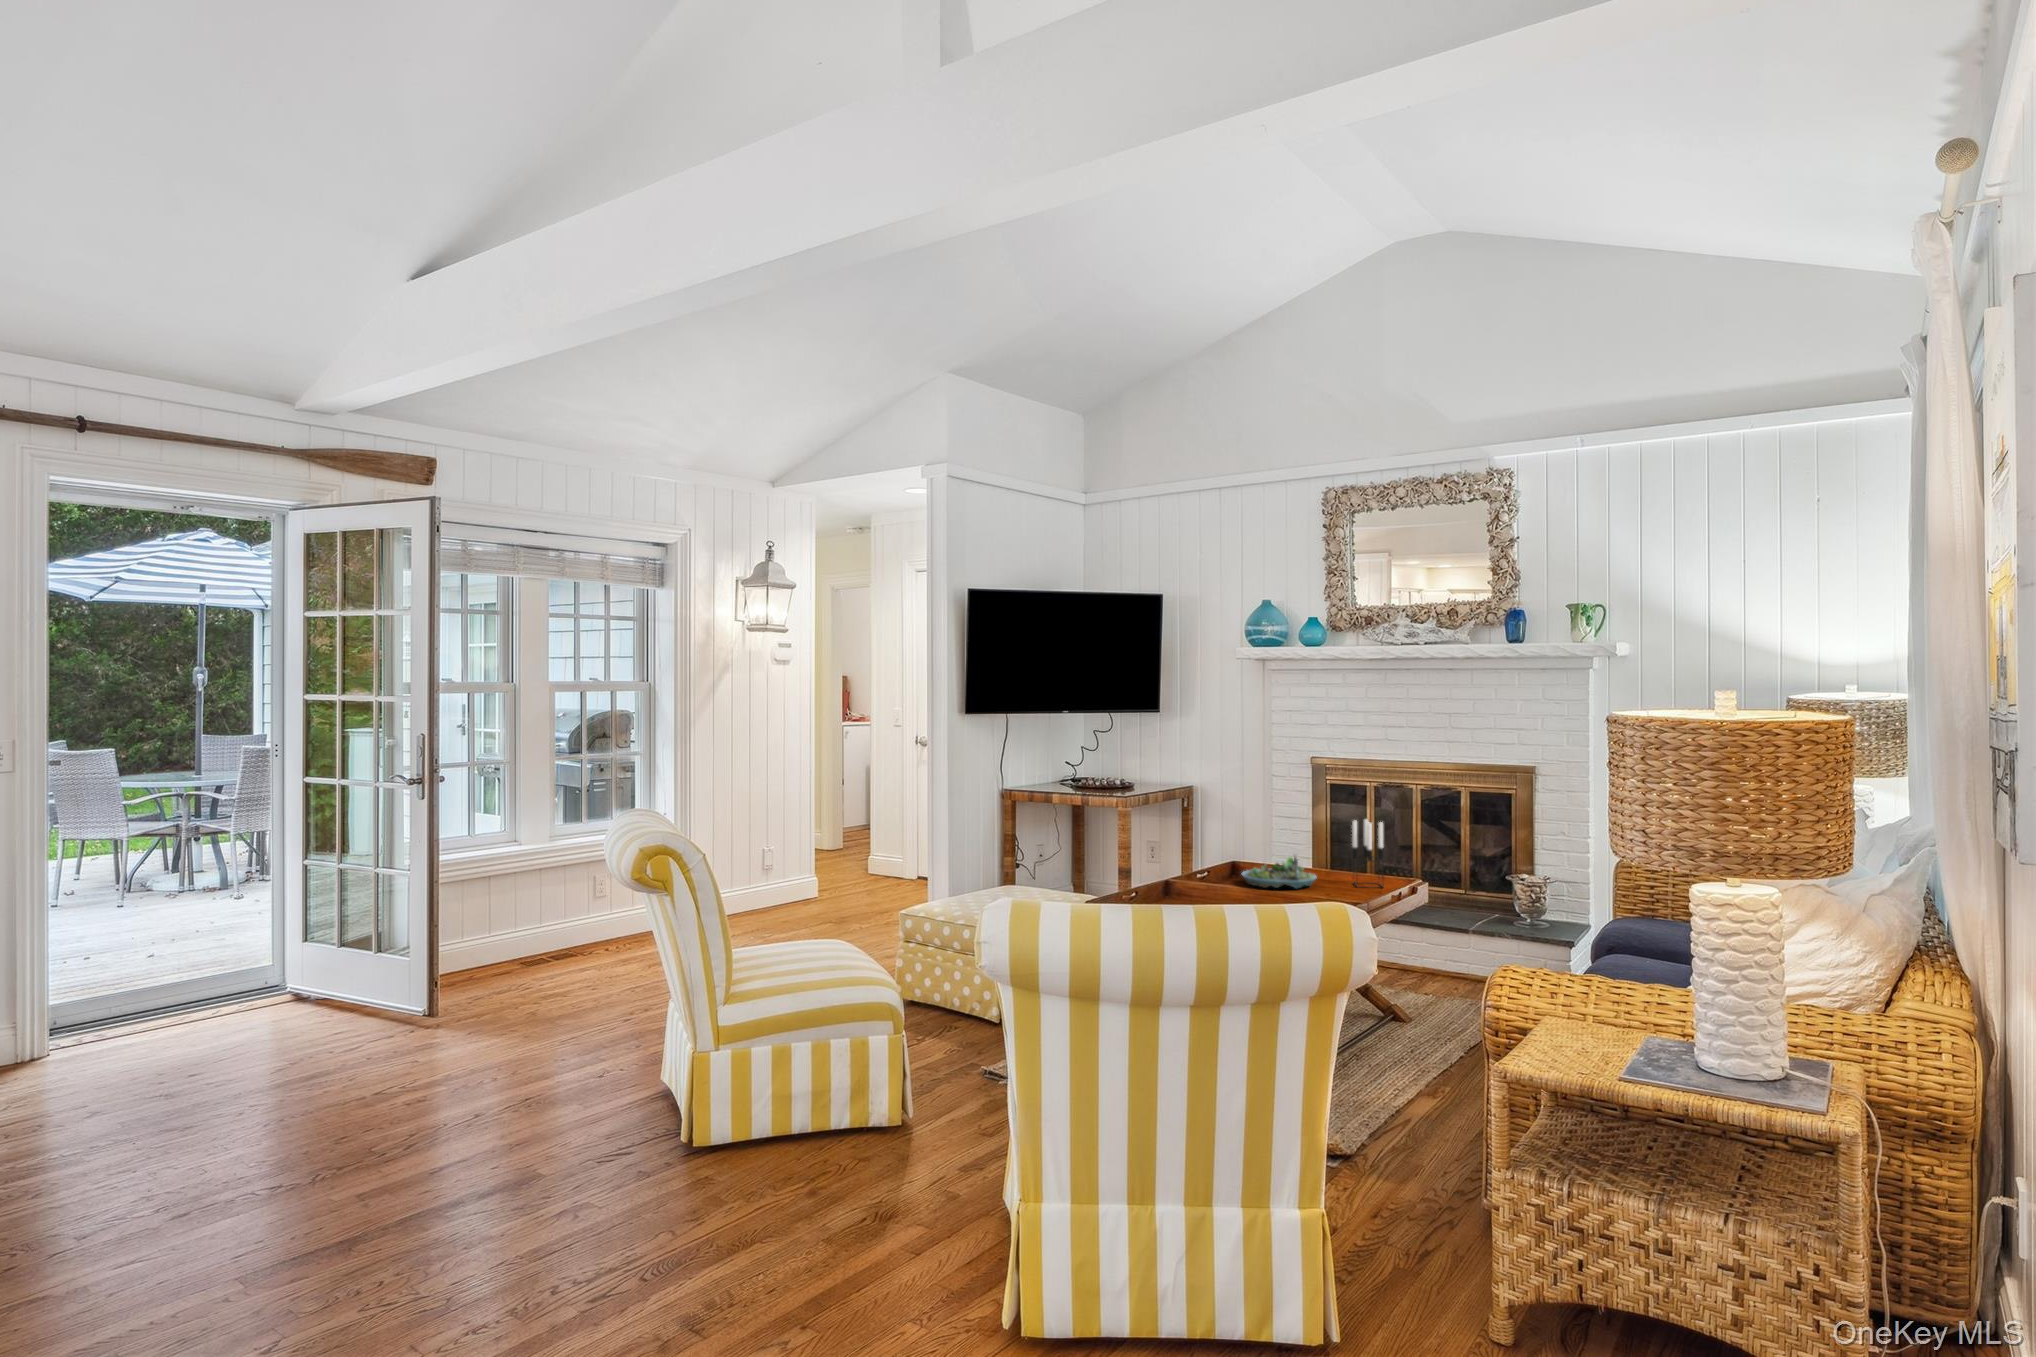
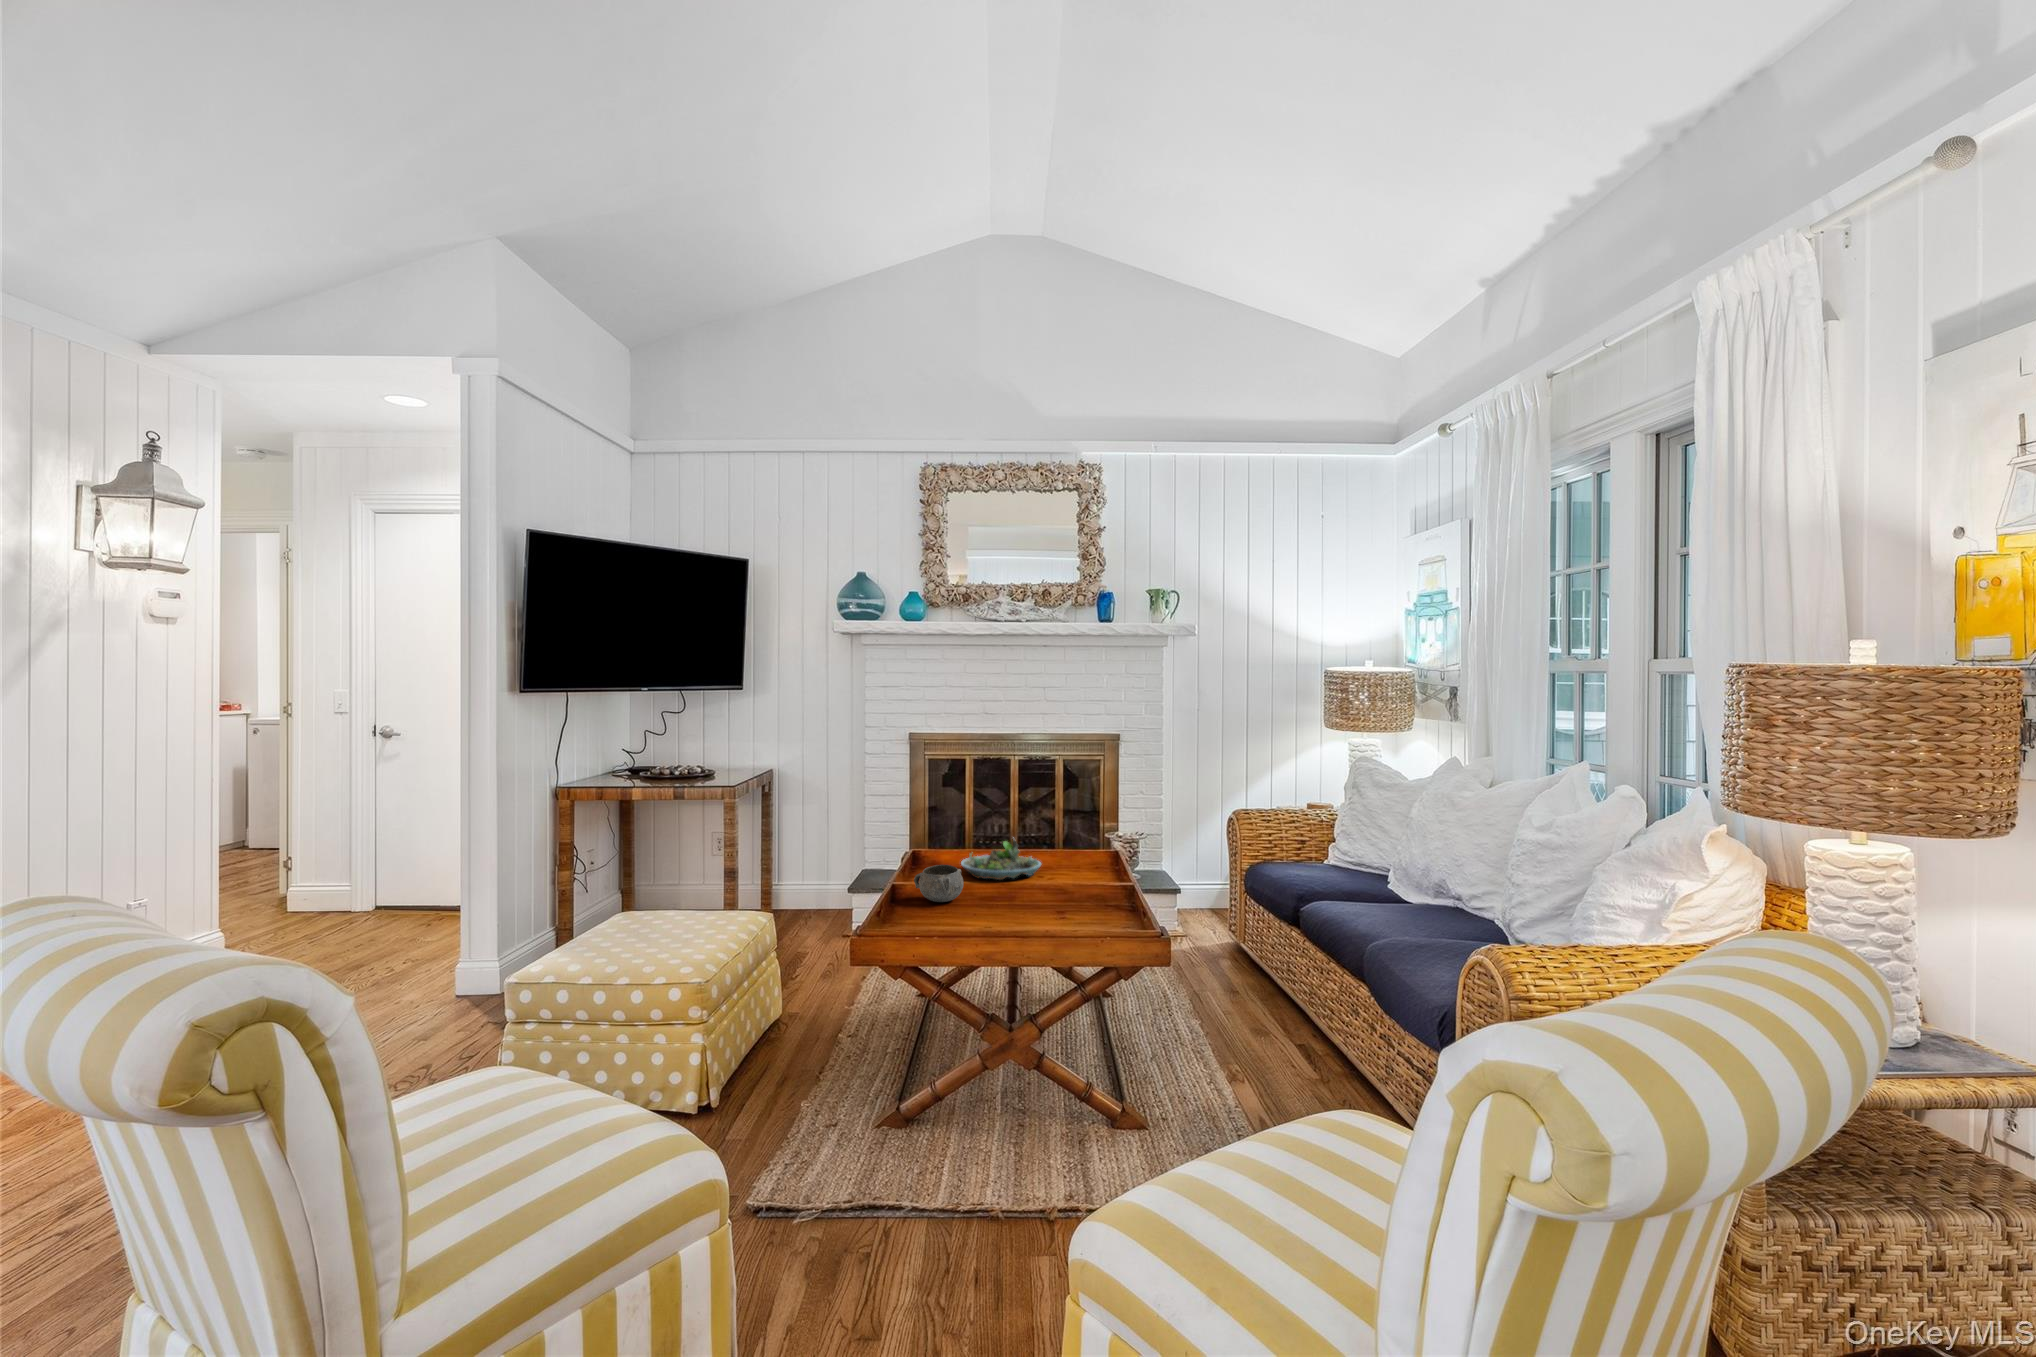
candle holder: present [1352,819,1384,888] -> none [1057,793,1094,866]
decorative bowl: none [1168,864,1209,894] -> present [914,865,964,902]

